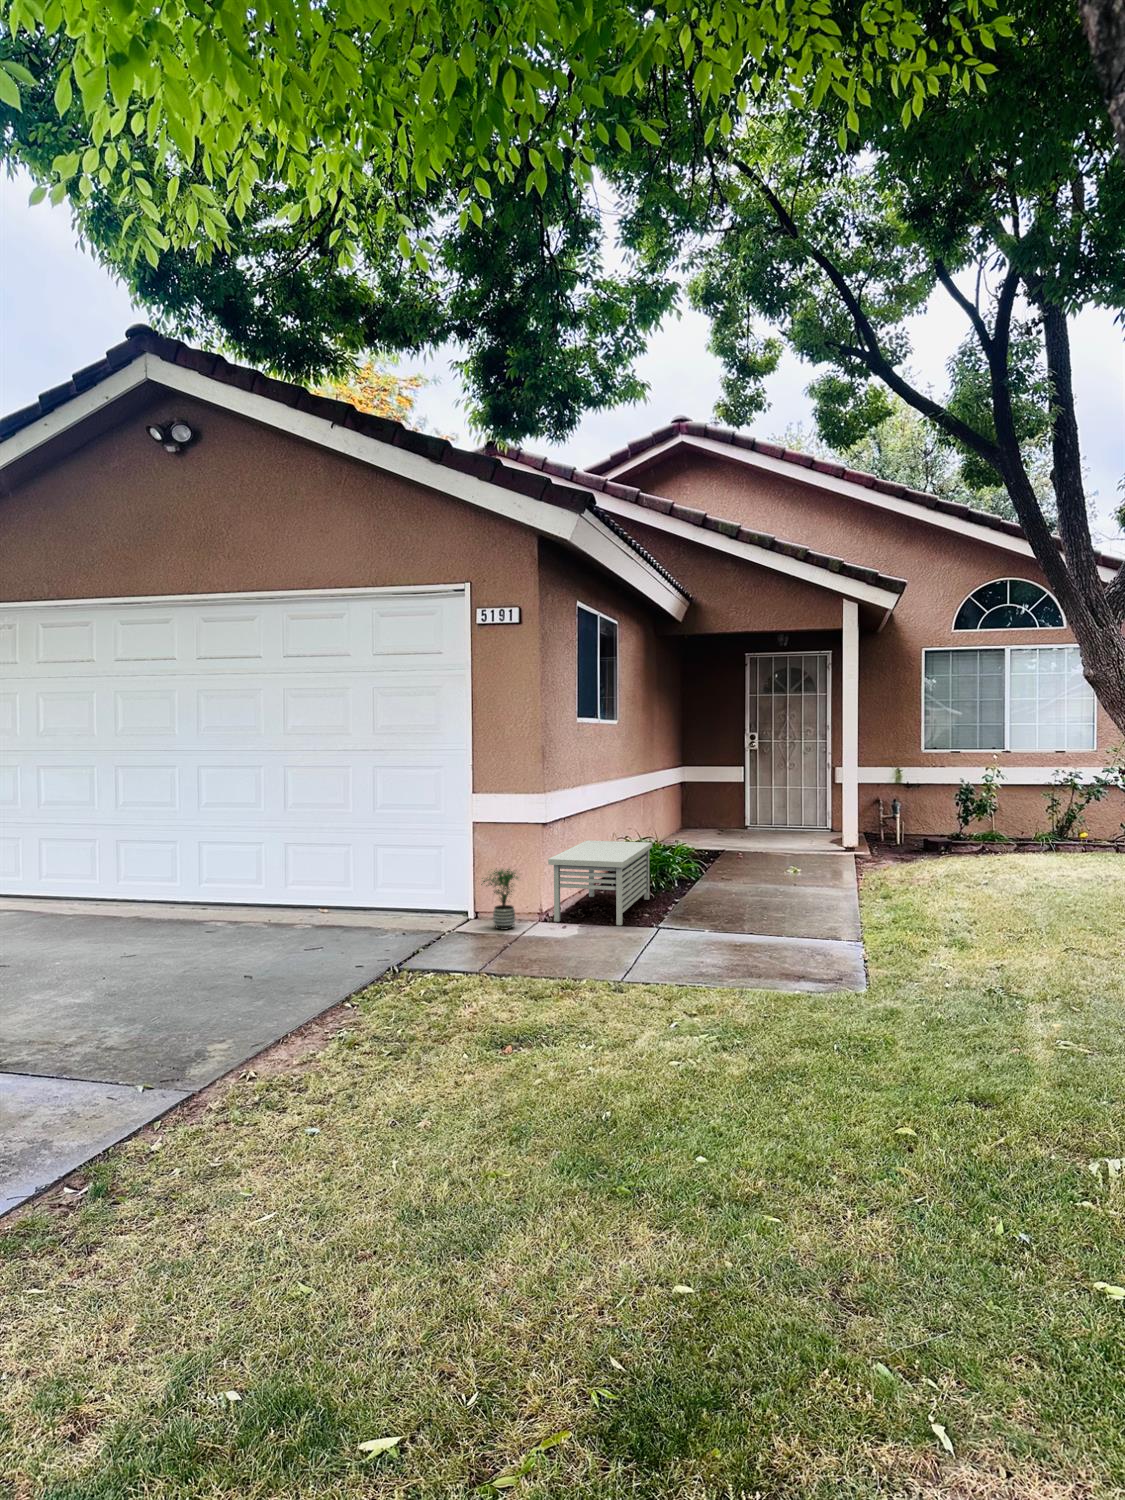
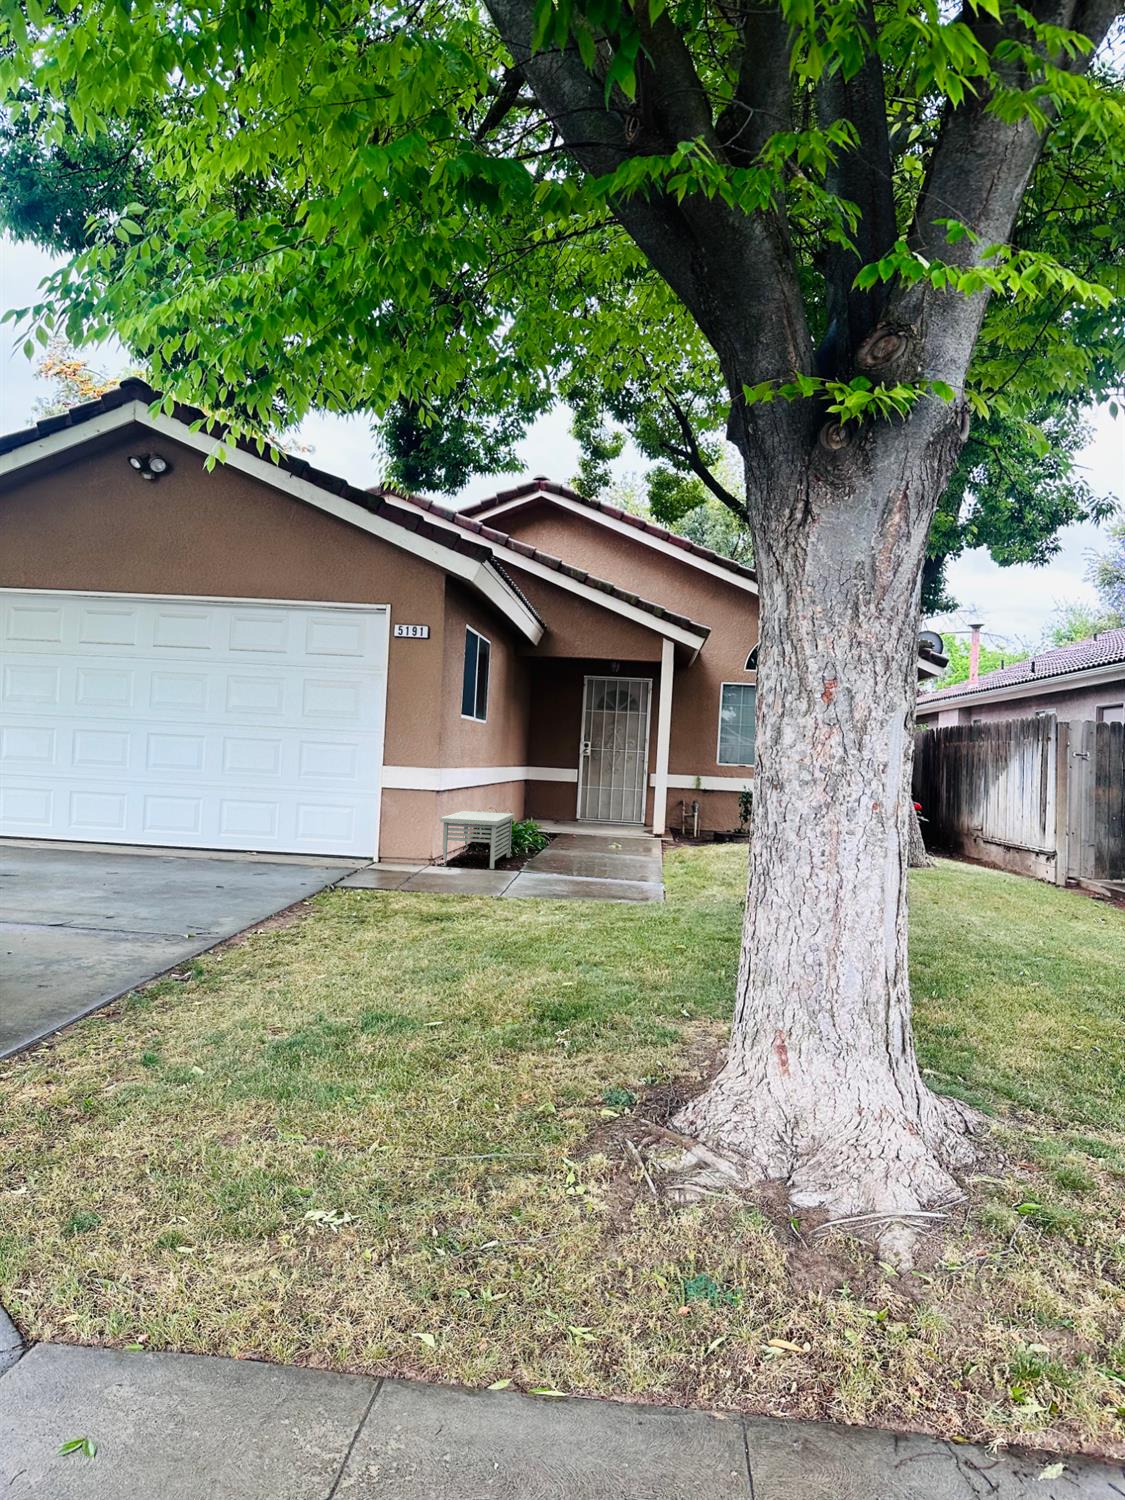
potted plant: present [481,868,518,930] -> none [388,821,423,869]

